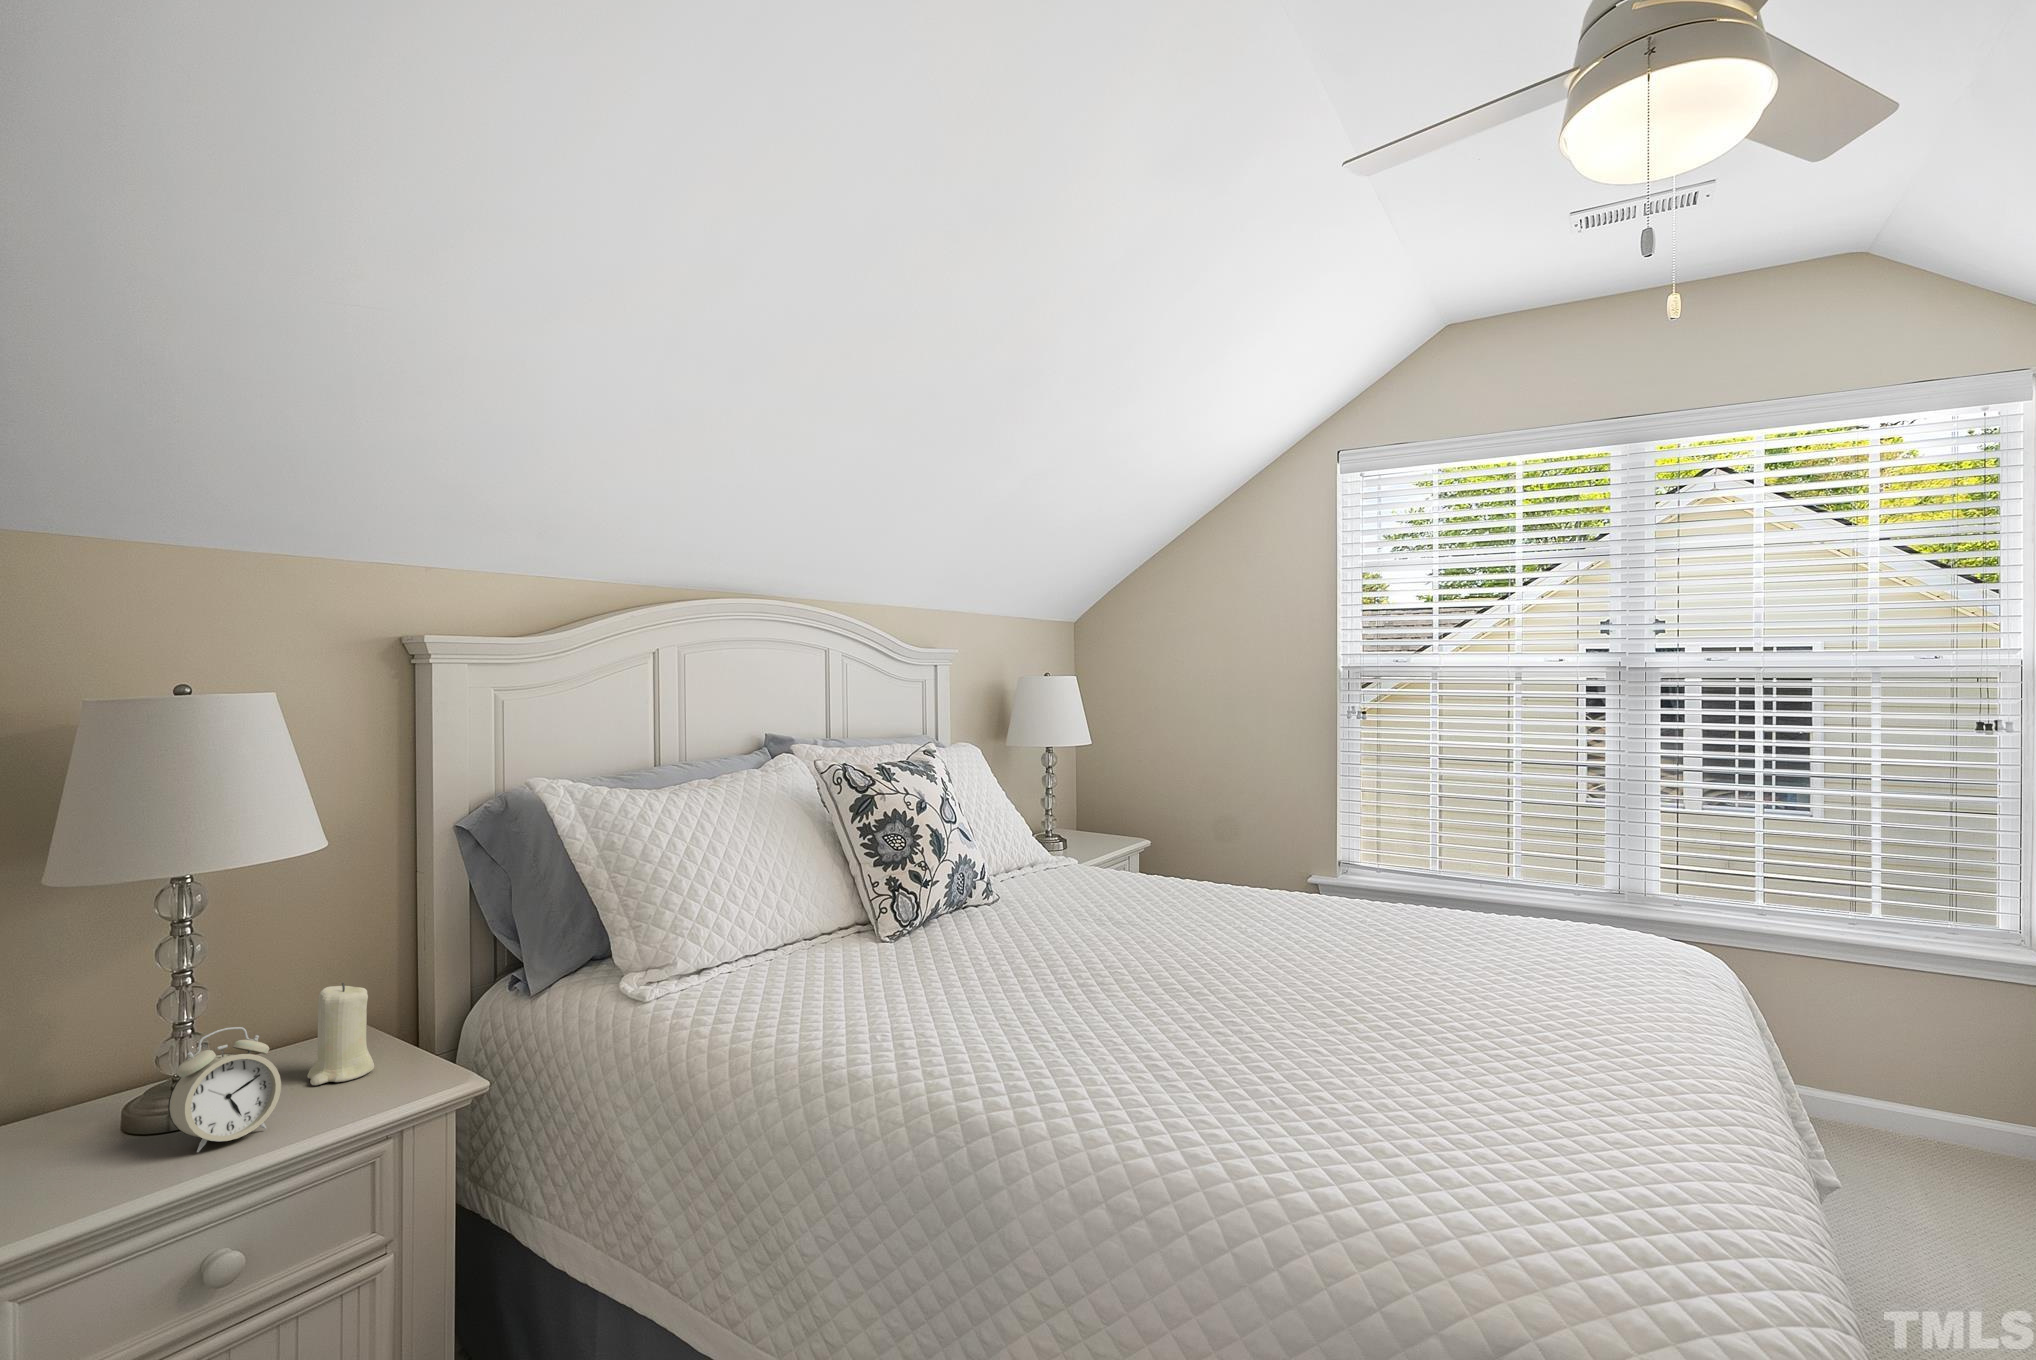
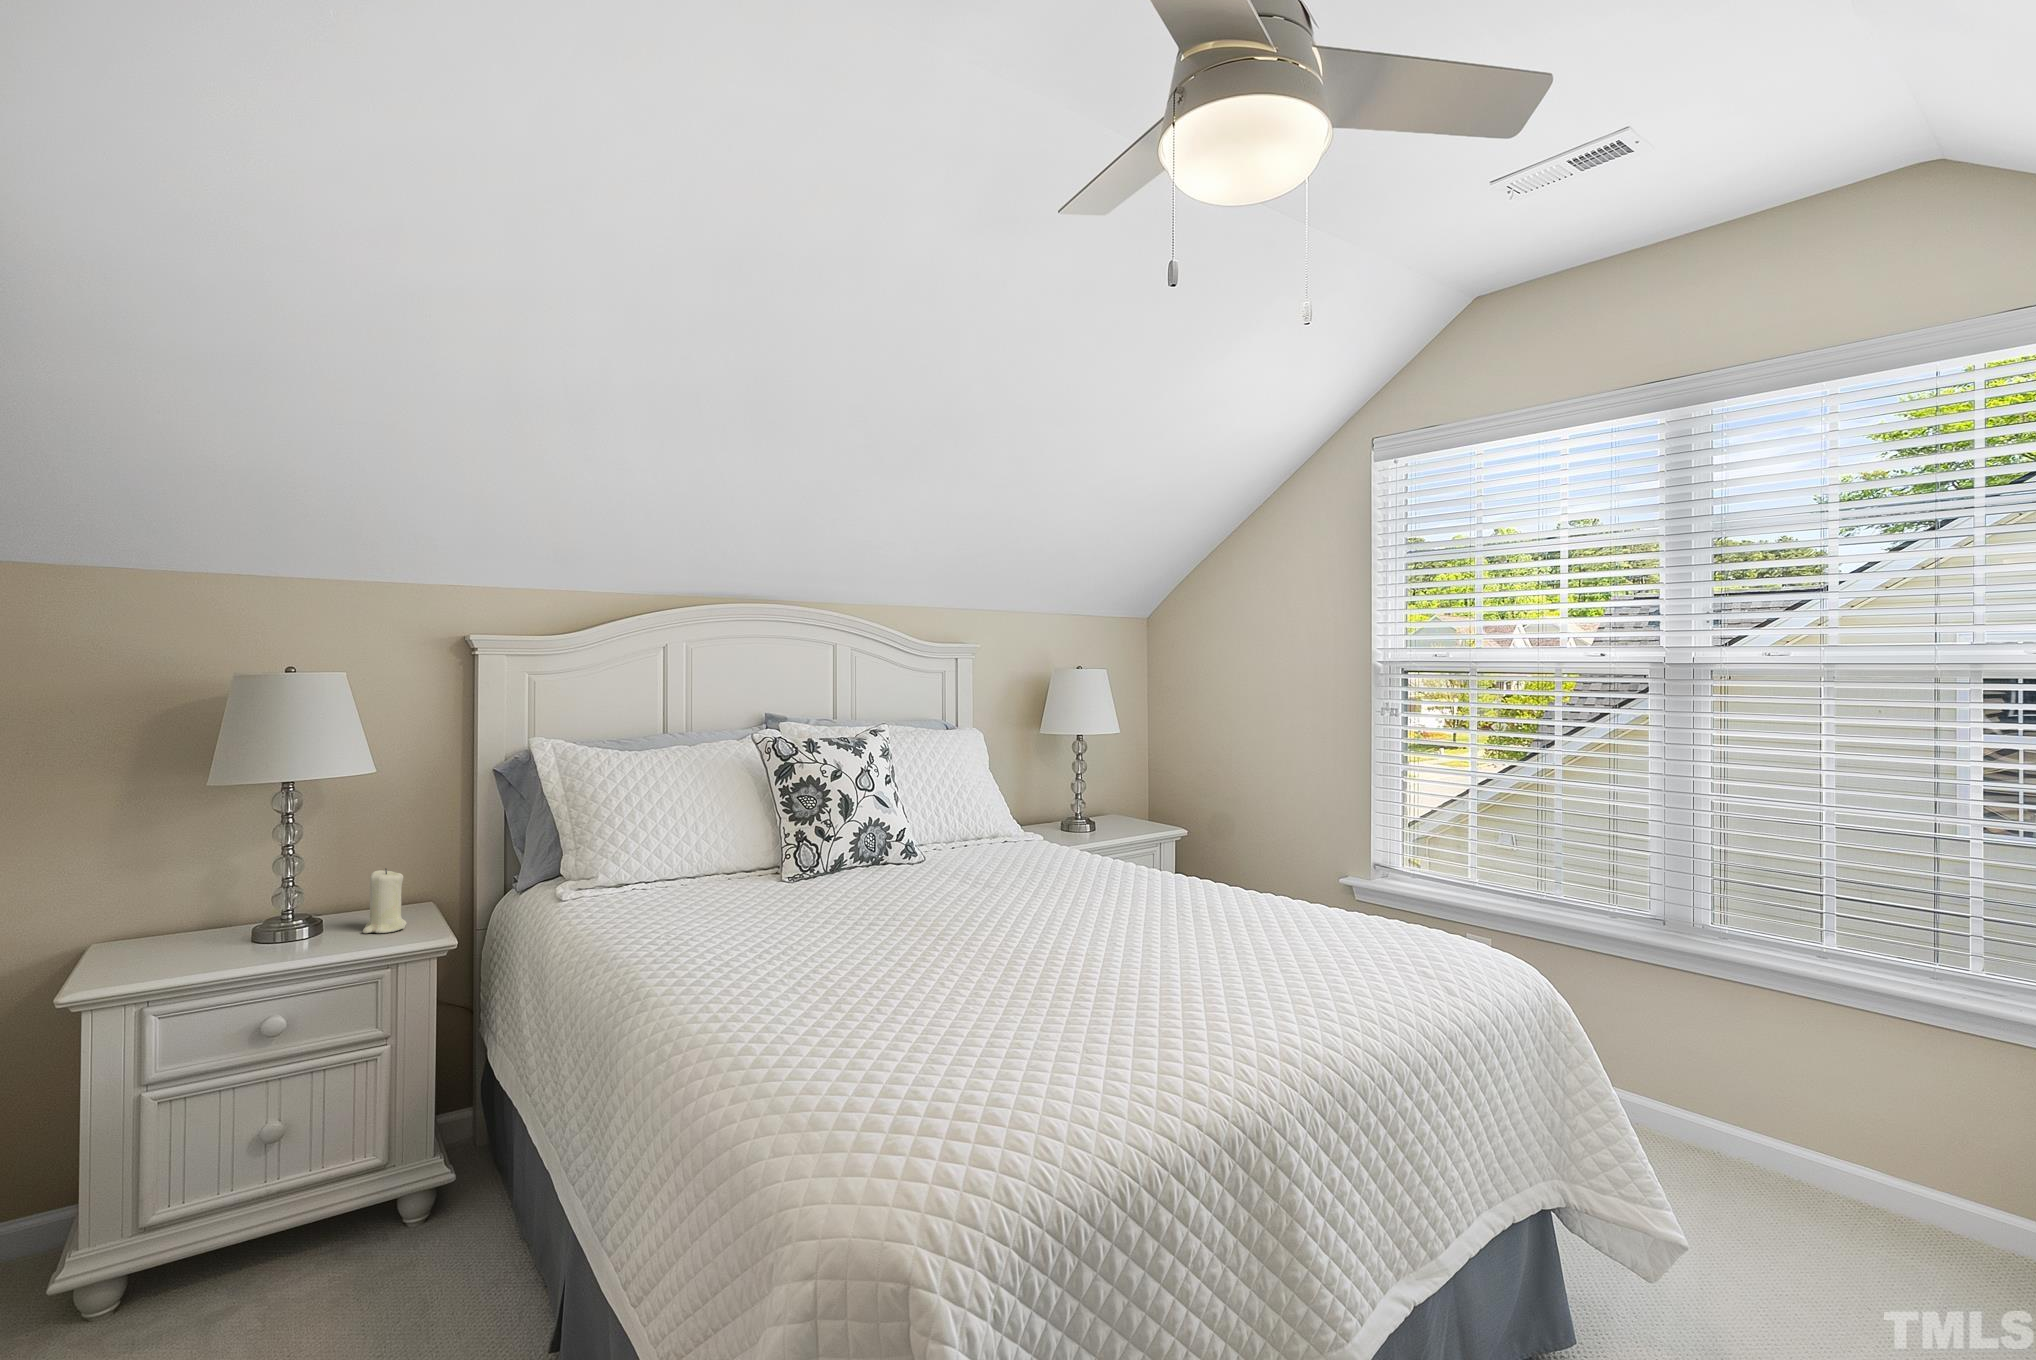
alarm clock: present [168,1027,281,1152] -> none [260,884,323,957]

